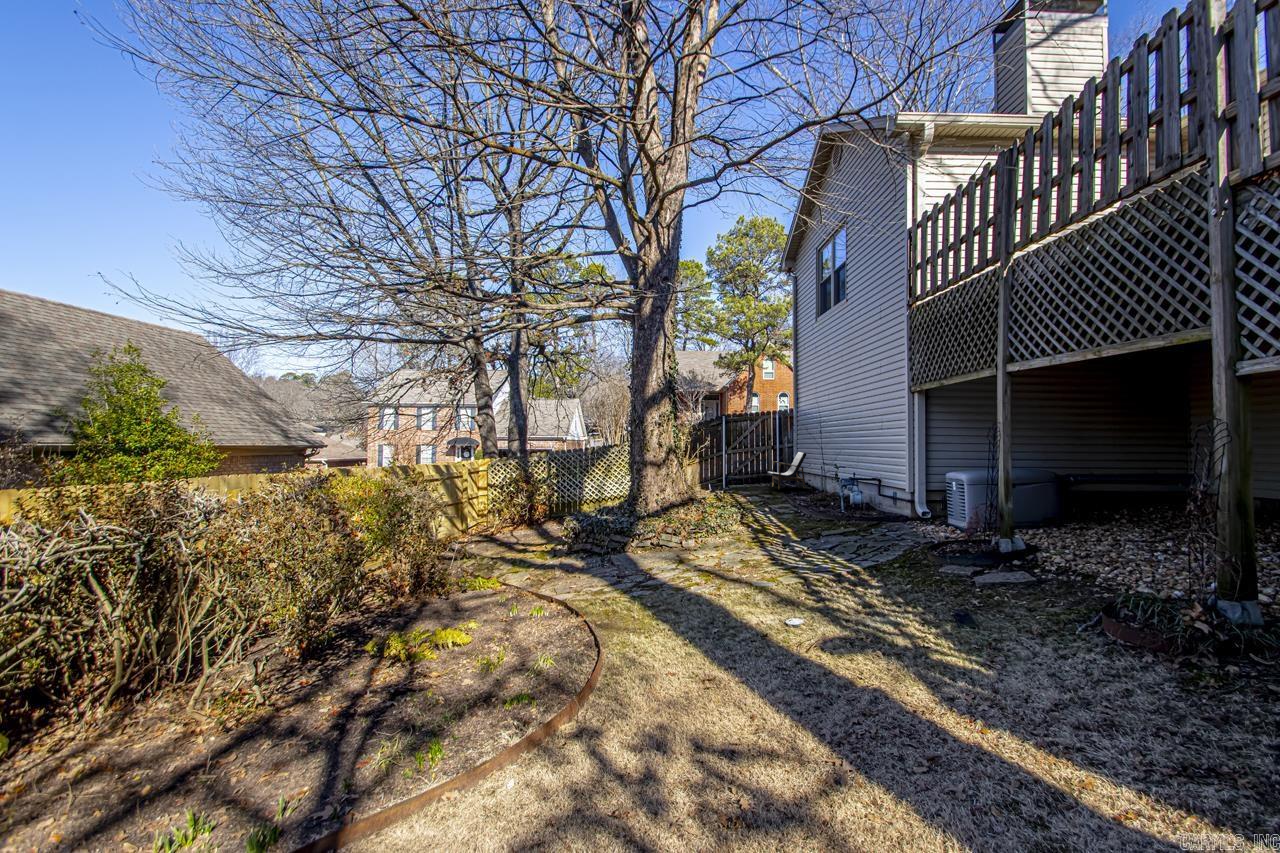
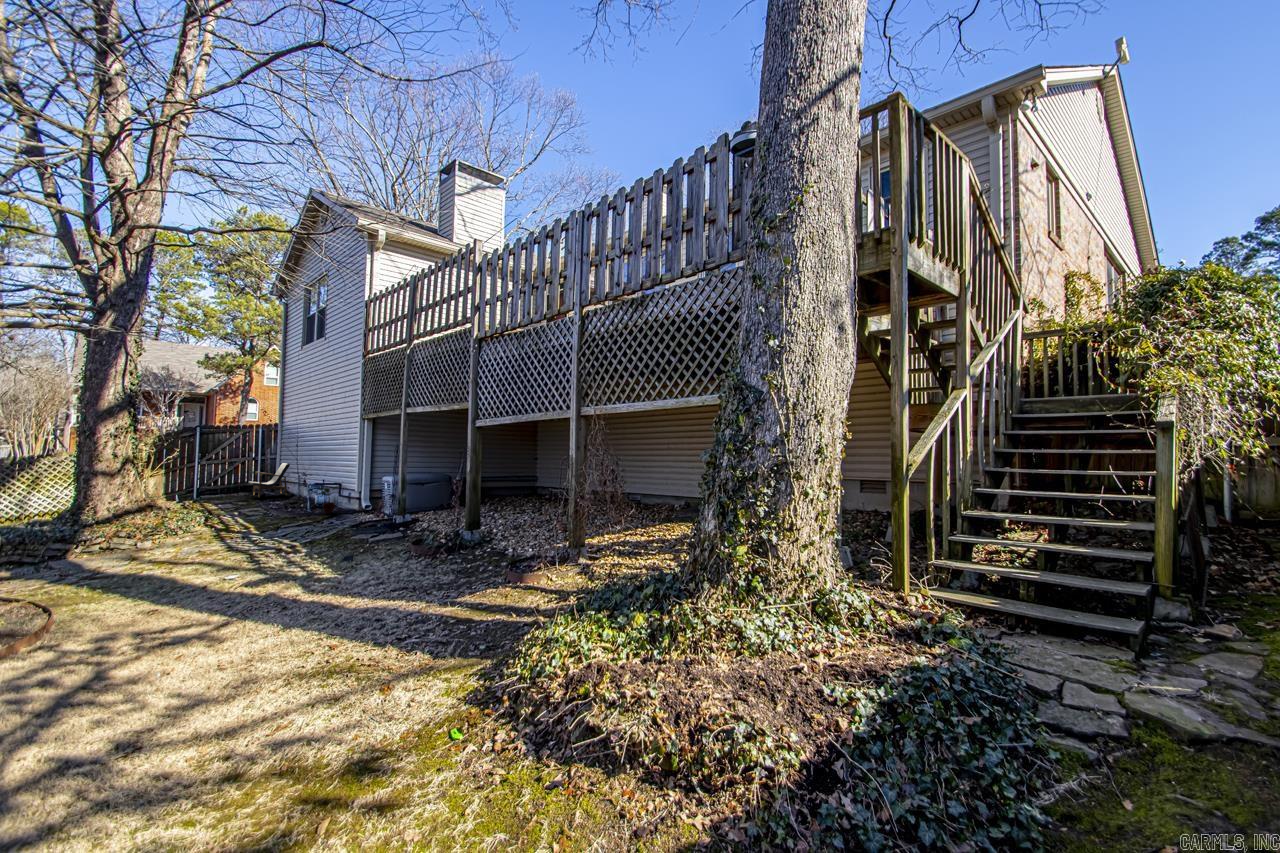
potted plant: none [856,482,894,518] -> present [319,486,341,514]

